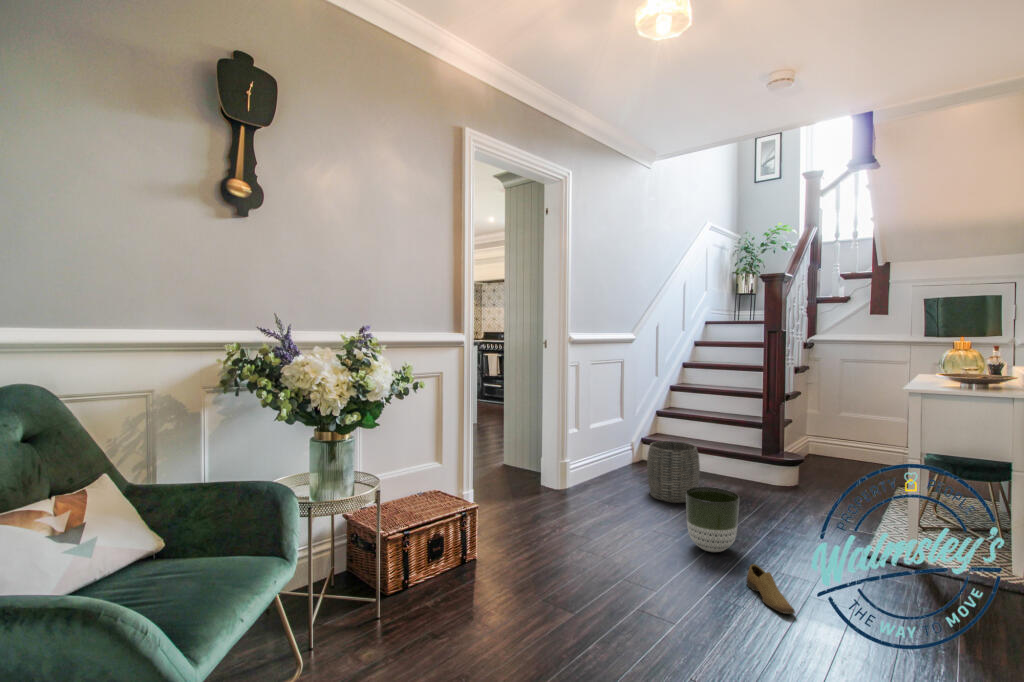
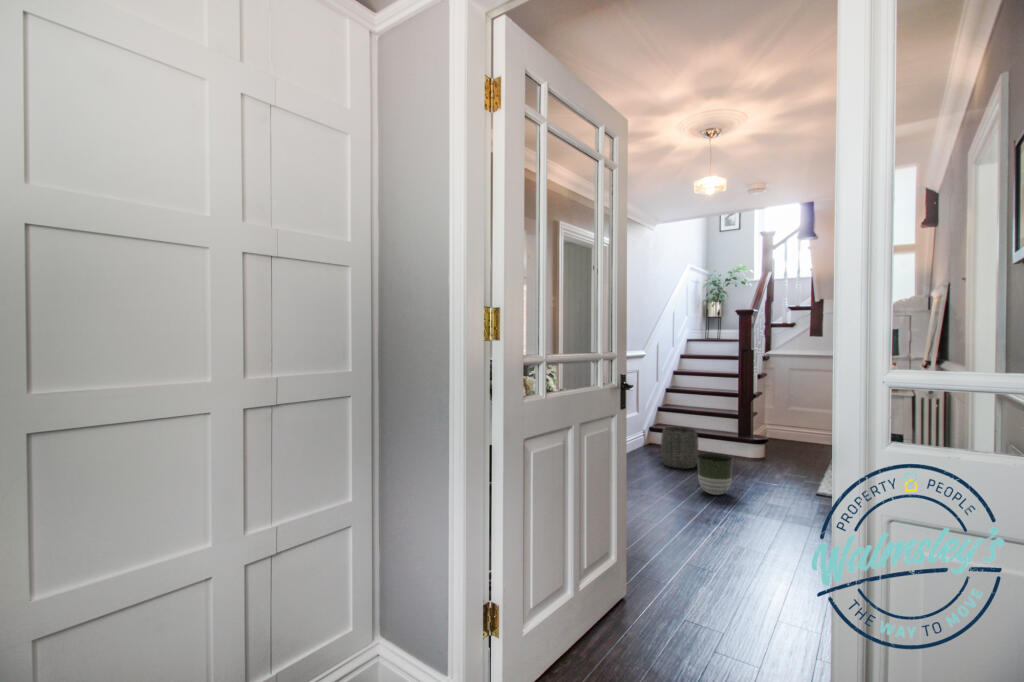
shoe: present [746,564,795,614] -> none [741,498,774,523]

